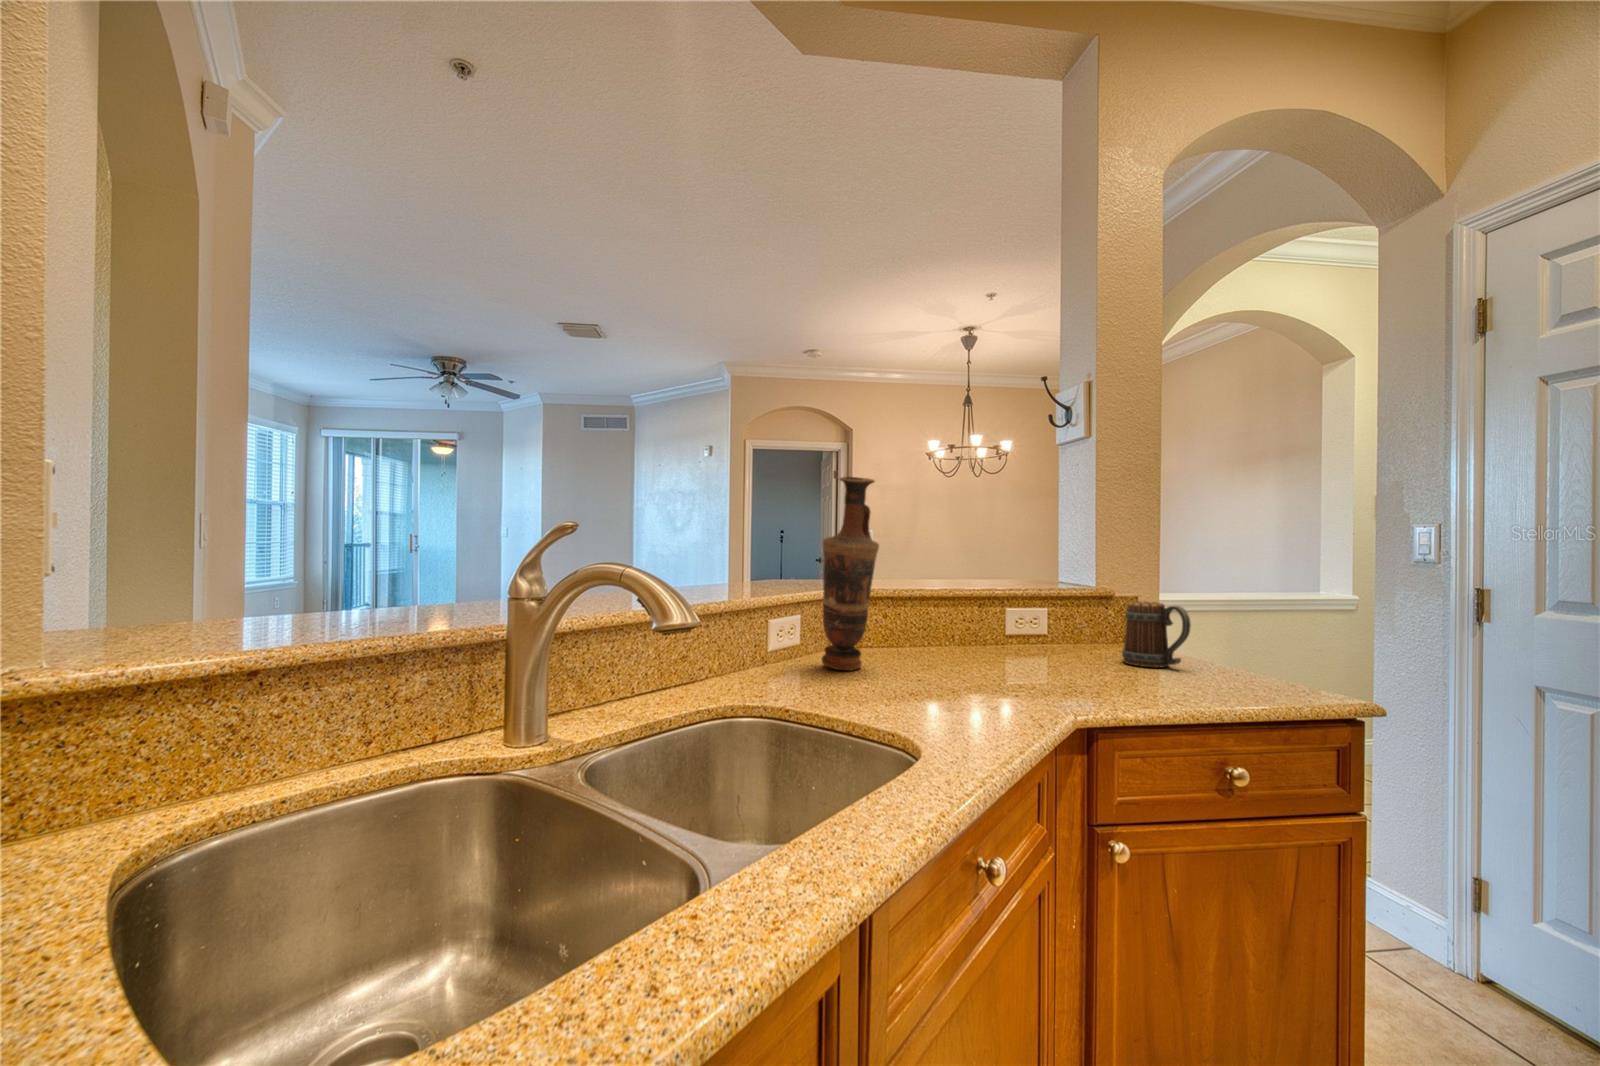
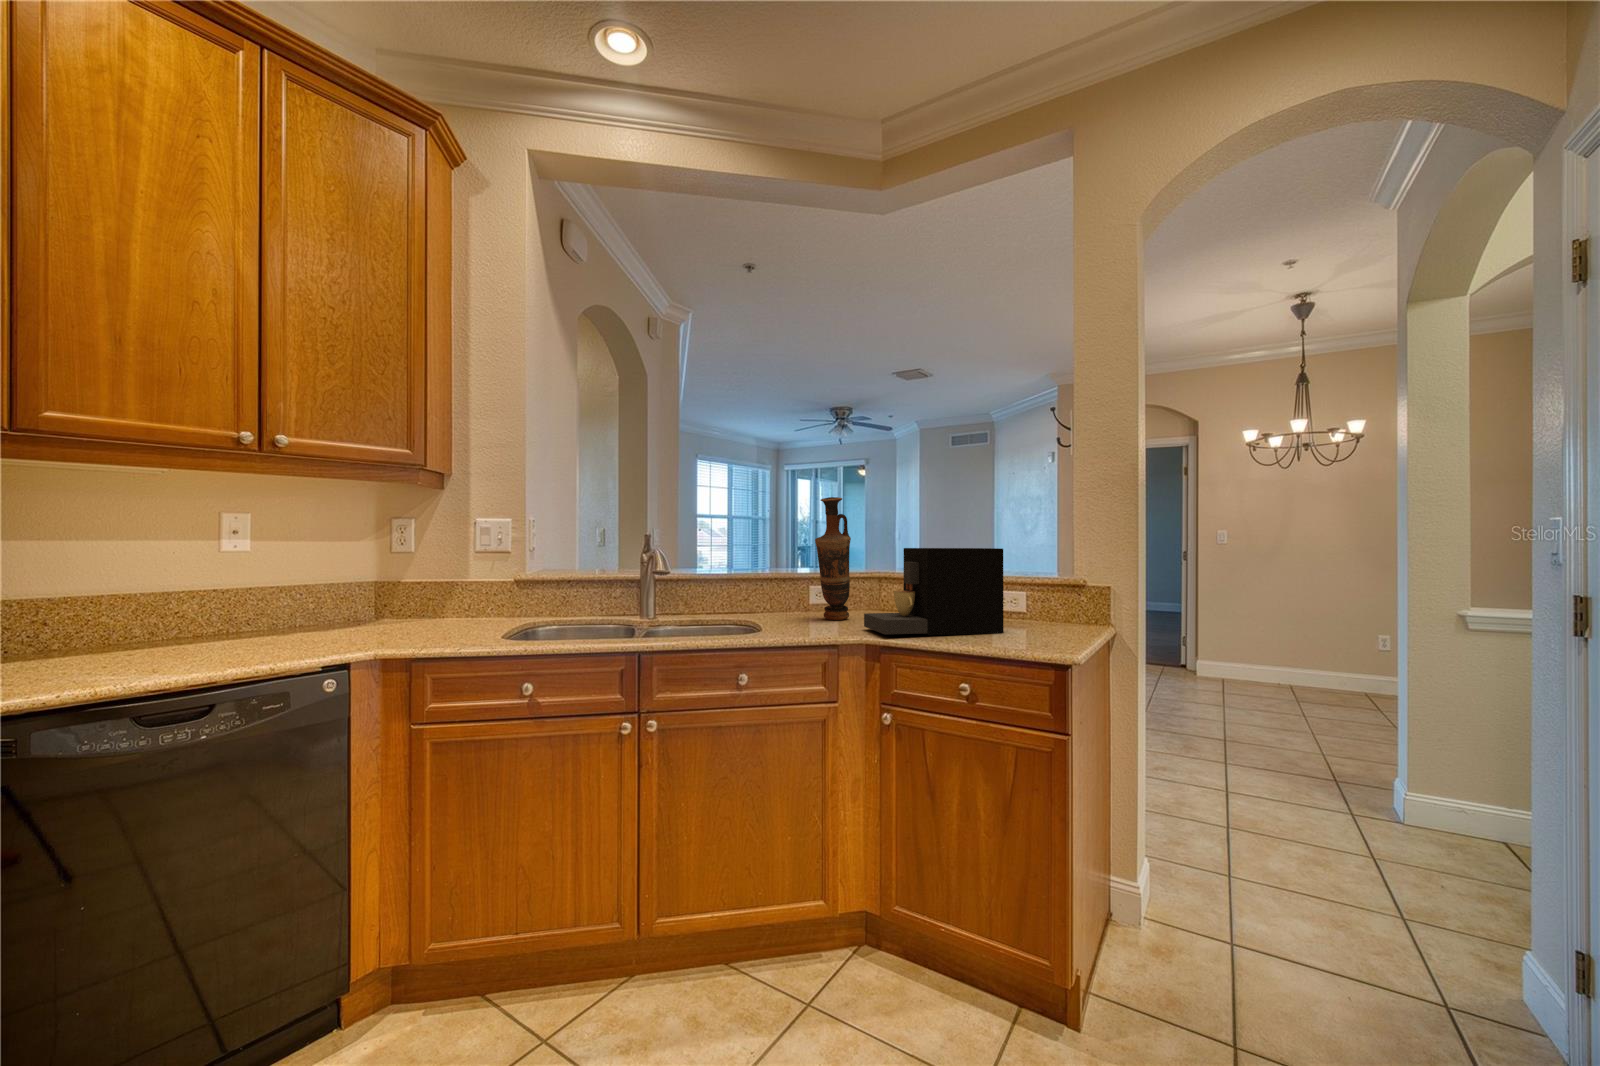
coffee maker: none [957,556,1105,693] -> present [864,548,1004,635]
mug: present [1122,601,1191,667] -> none [1028,584,1064,636]

